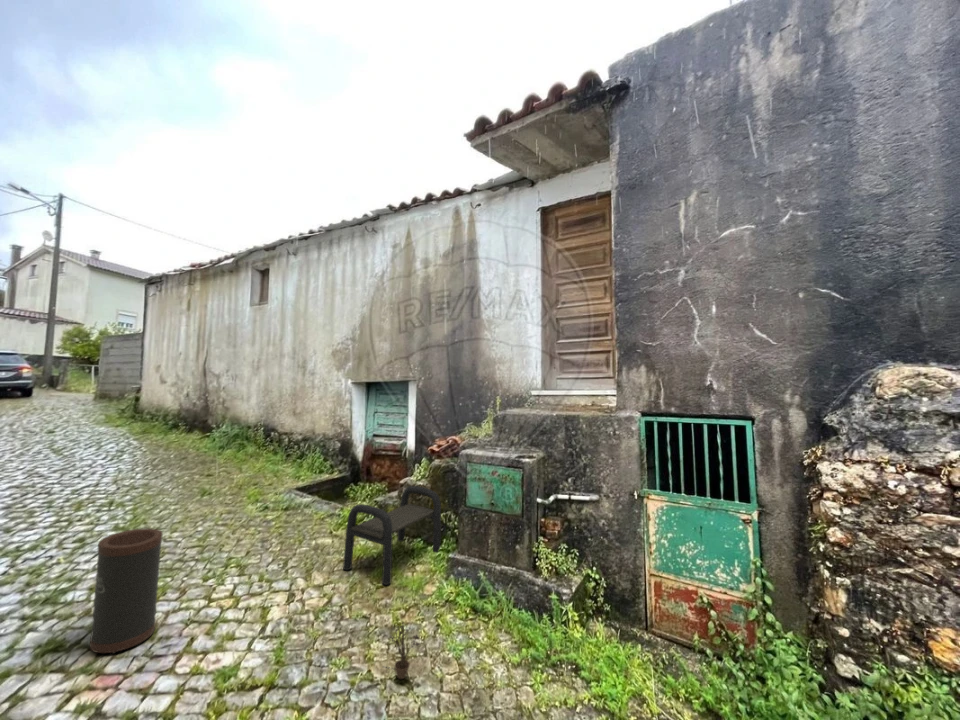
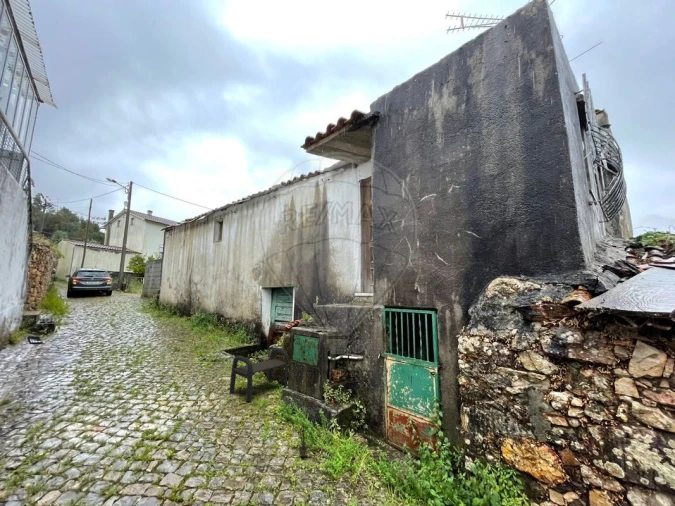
trash can: present [90,528,163,653] -> none [96,360,132,419]
decorative plant: present [383,623,419,679] -> present [294,425,312,457]

